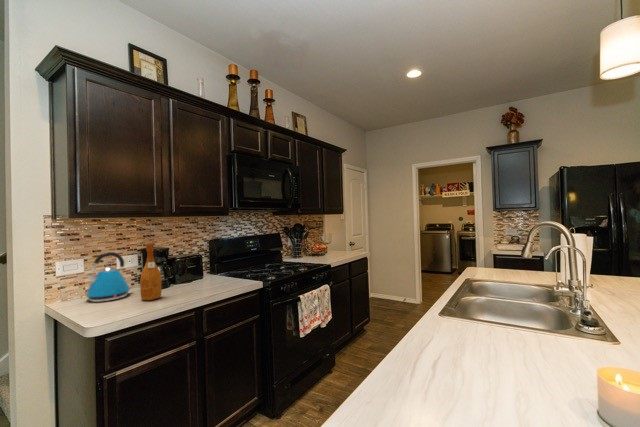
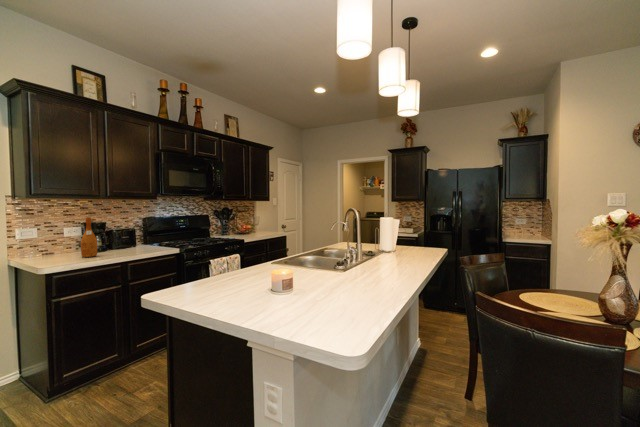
kettle: present [86,252,131,302] -> none [39,223,76,258]

